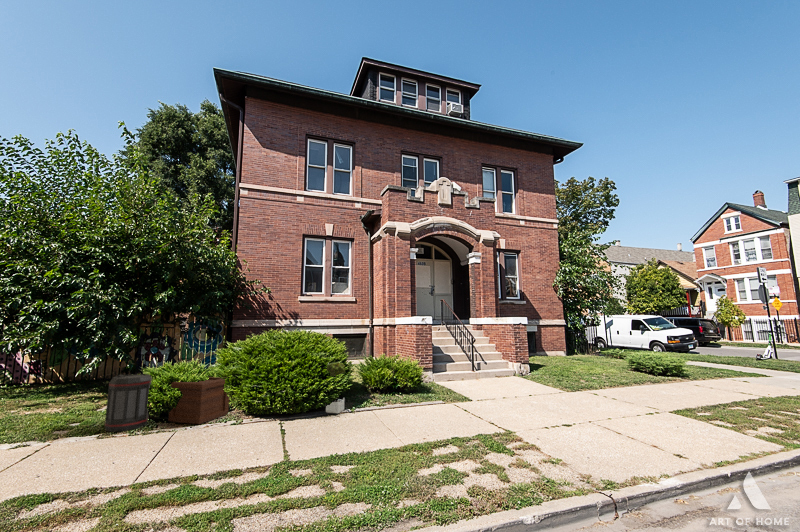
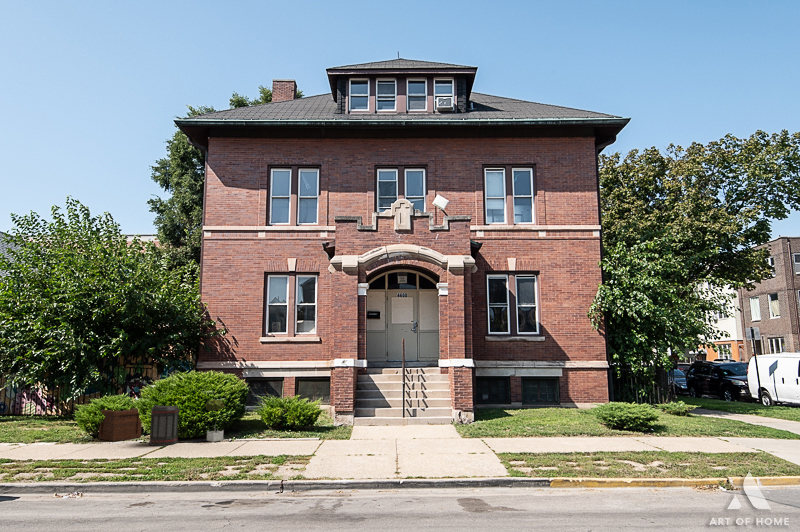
trash can: present [105,374,152,432] -> present [149,405,179,446]

